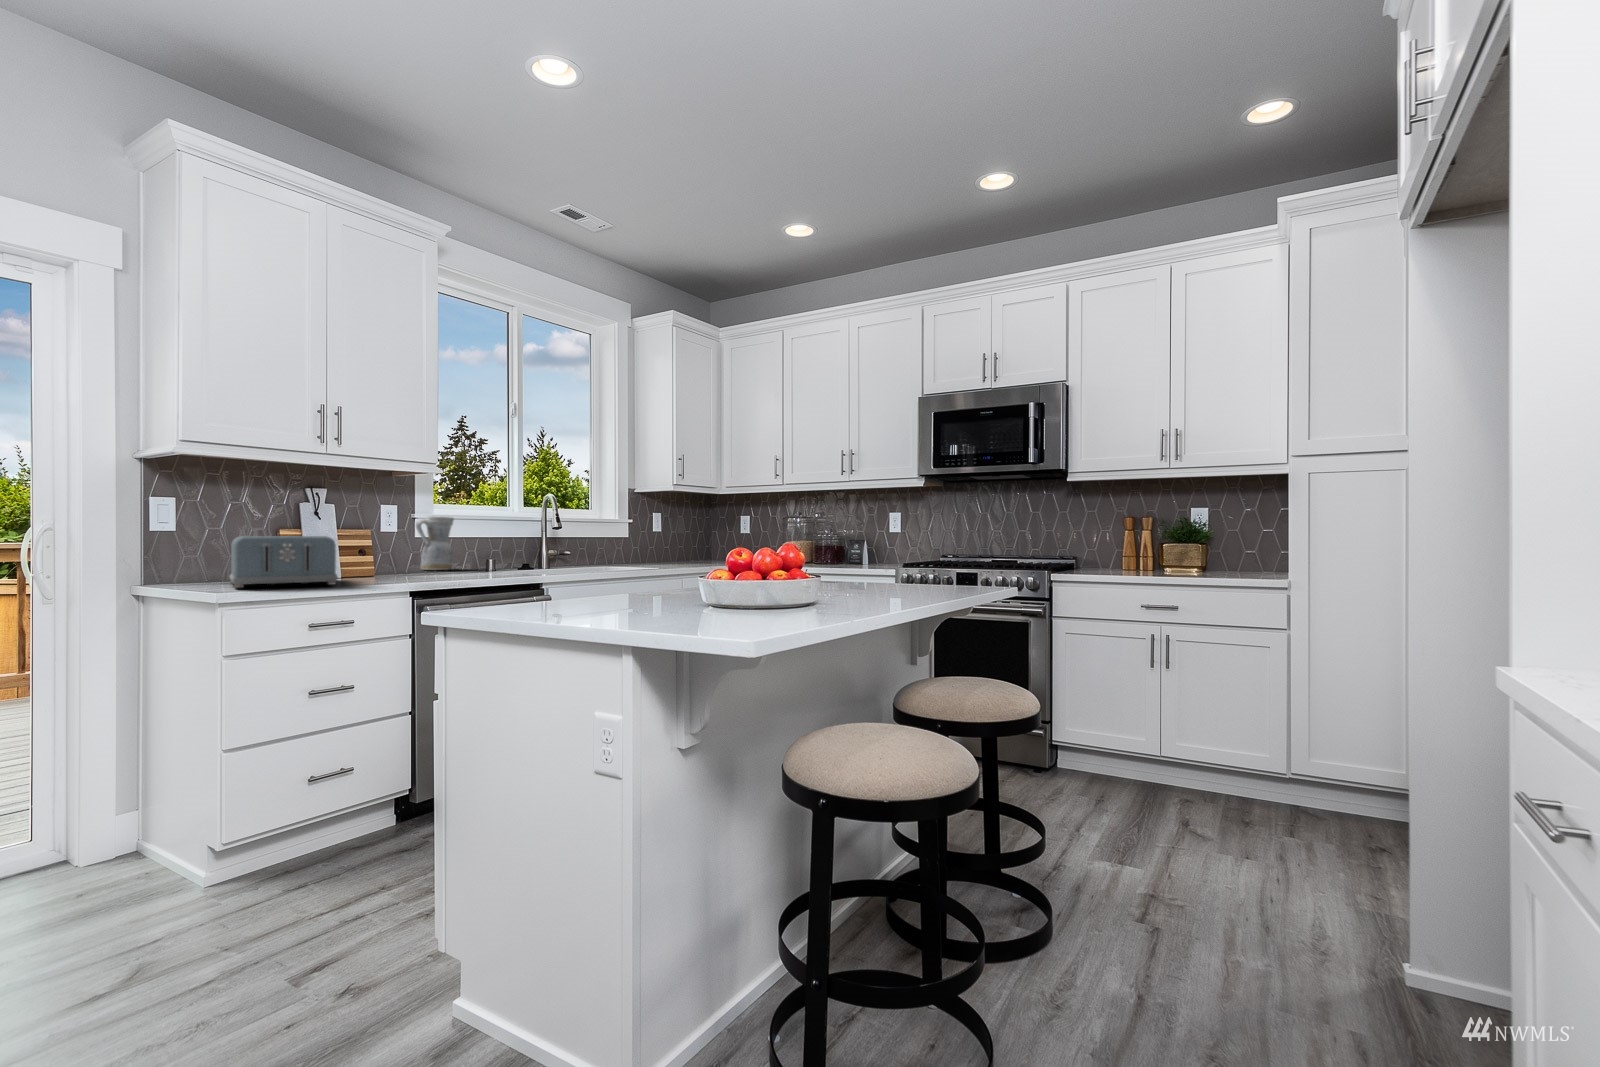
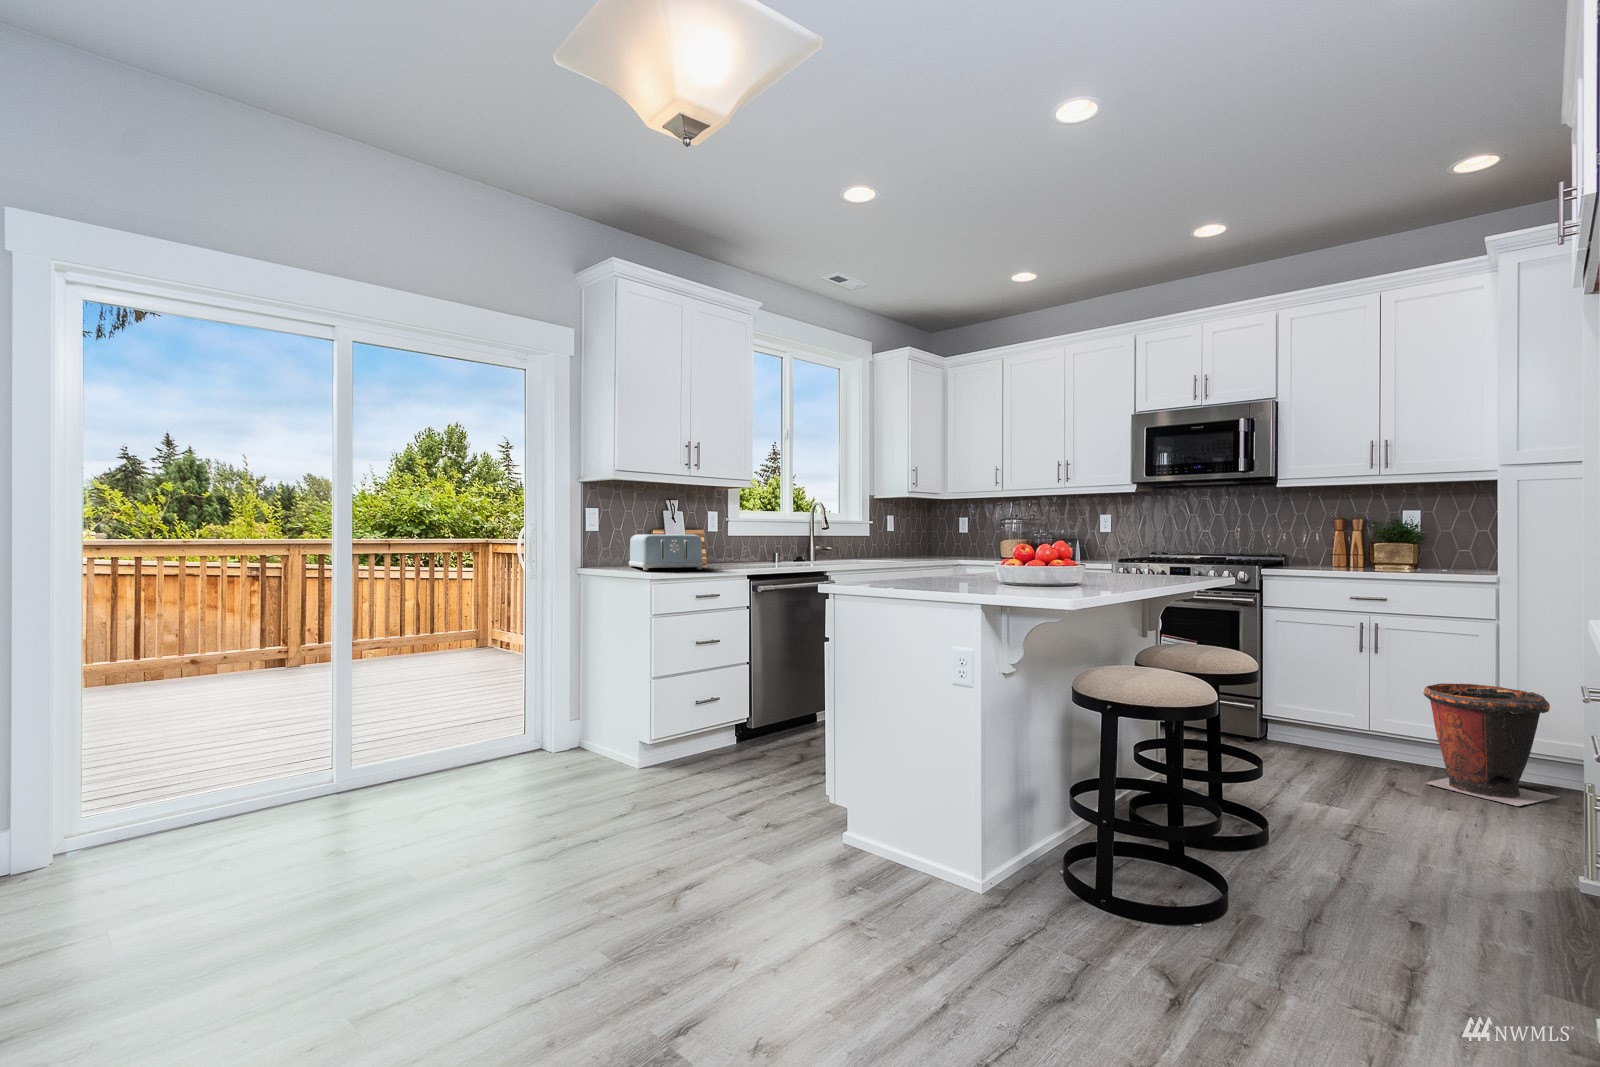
ceramic pitcher: present [416,516,454,570] -> none [730,519,755,561]
waste bin: none [1217,702,1355,847] -> present [1423,683,1559,806]

